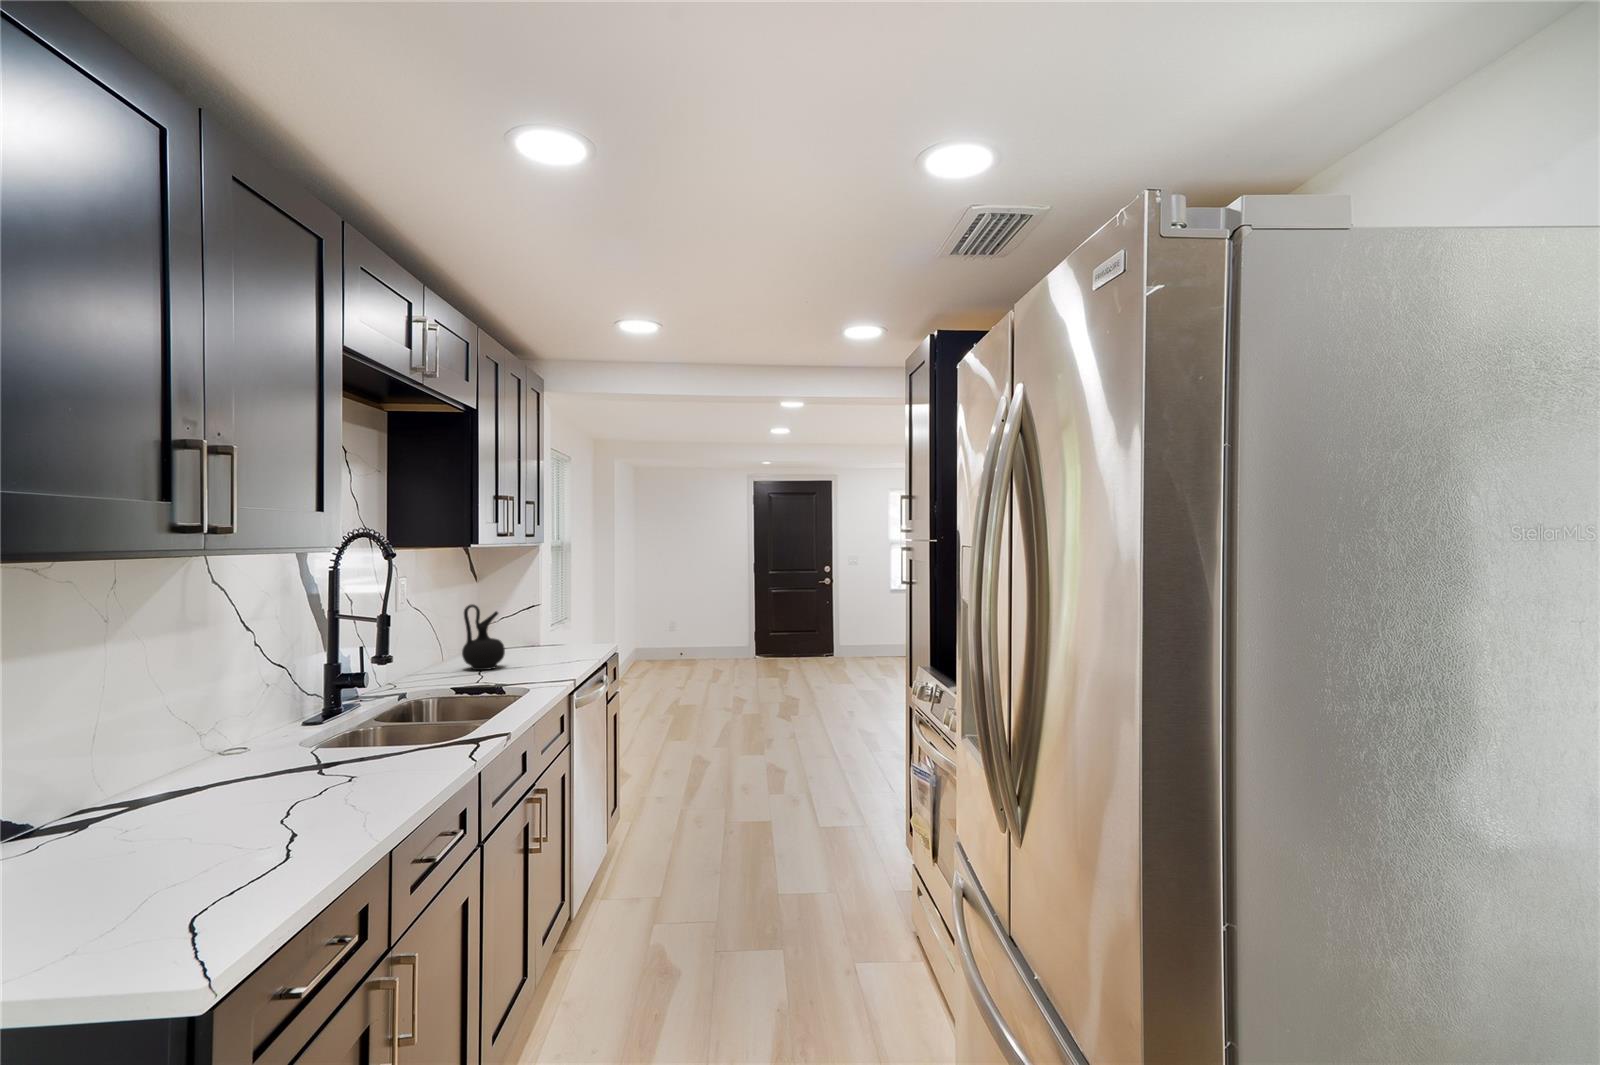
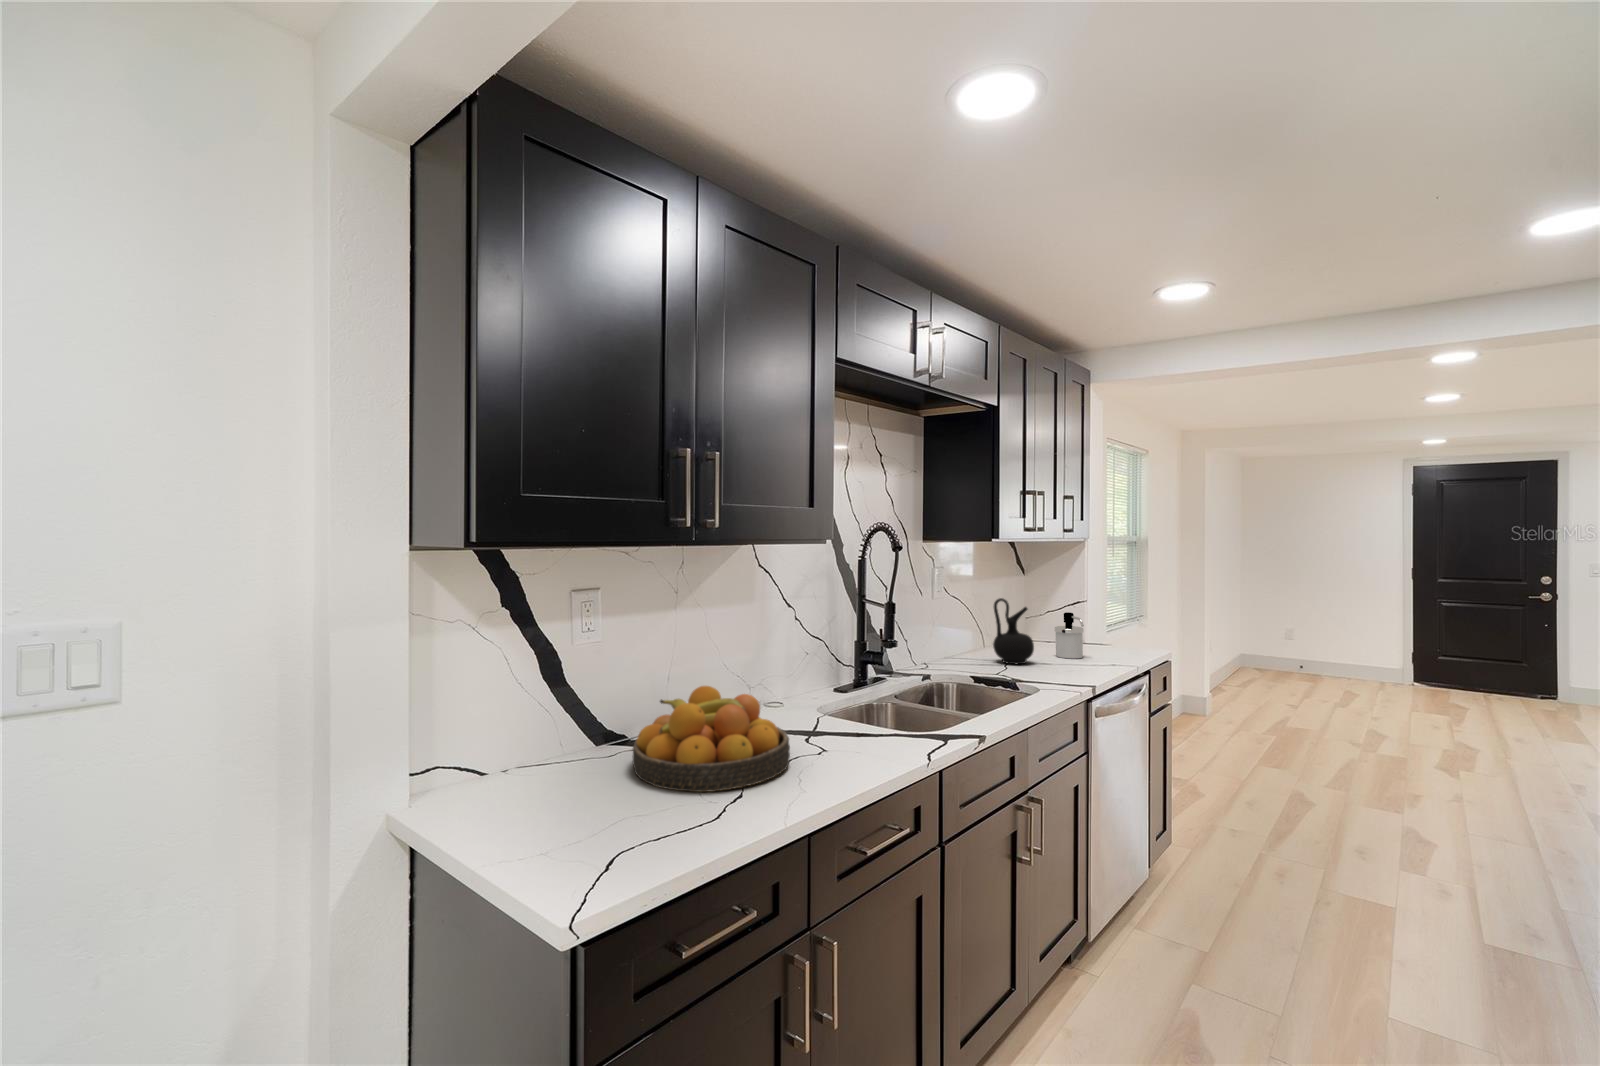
soap dispenser: none [519,614,549,658] -> present [1055,612,1084,659]
fruit bowl: none [87,736,330,868] -> present [633,686,790,792]

